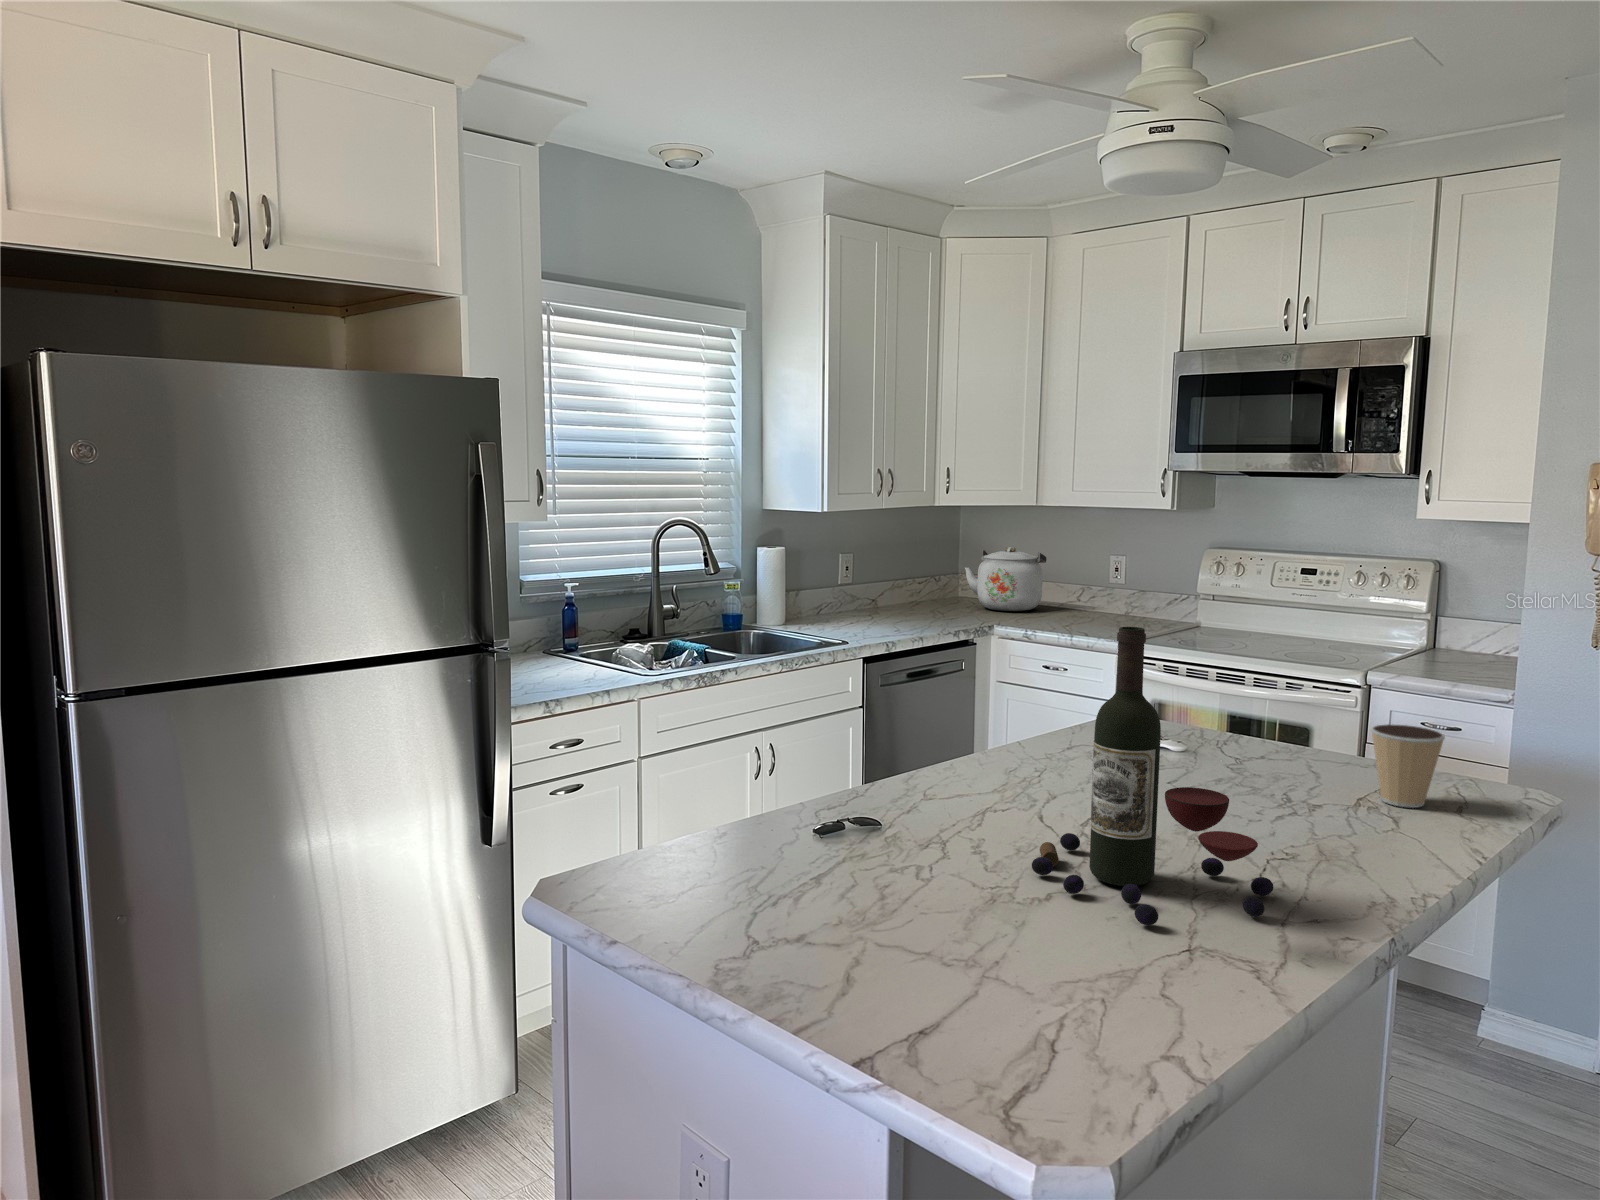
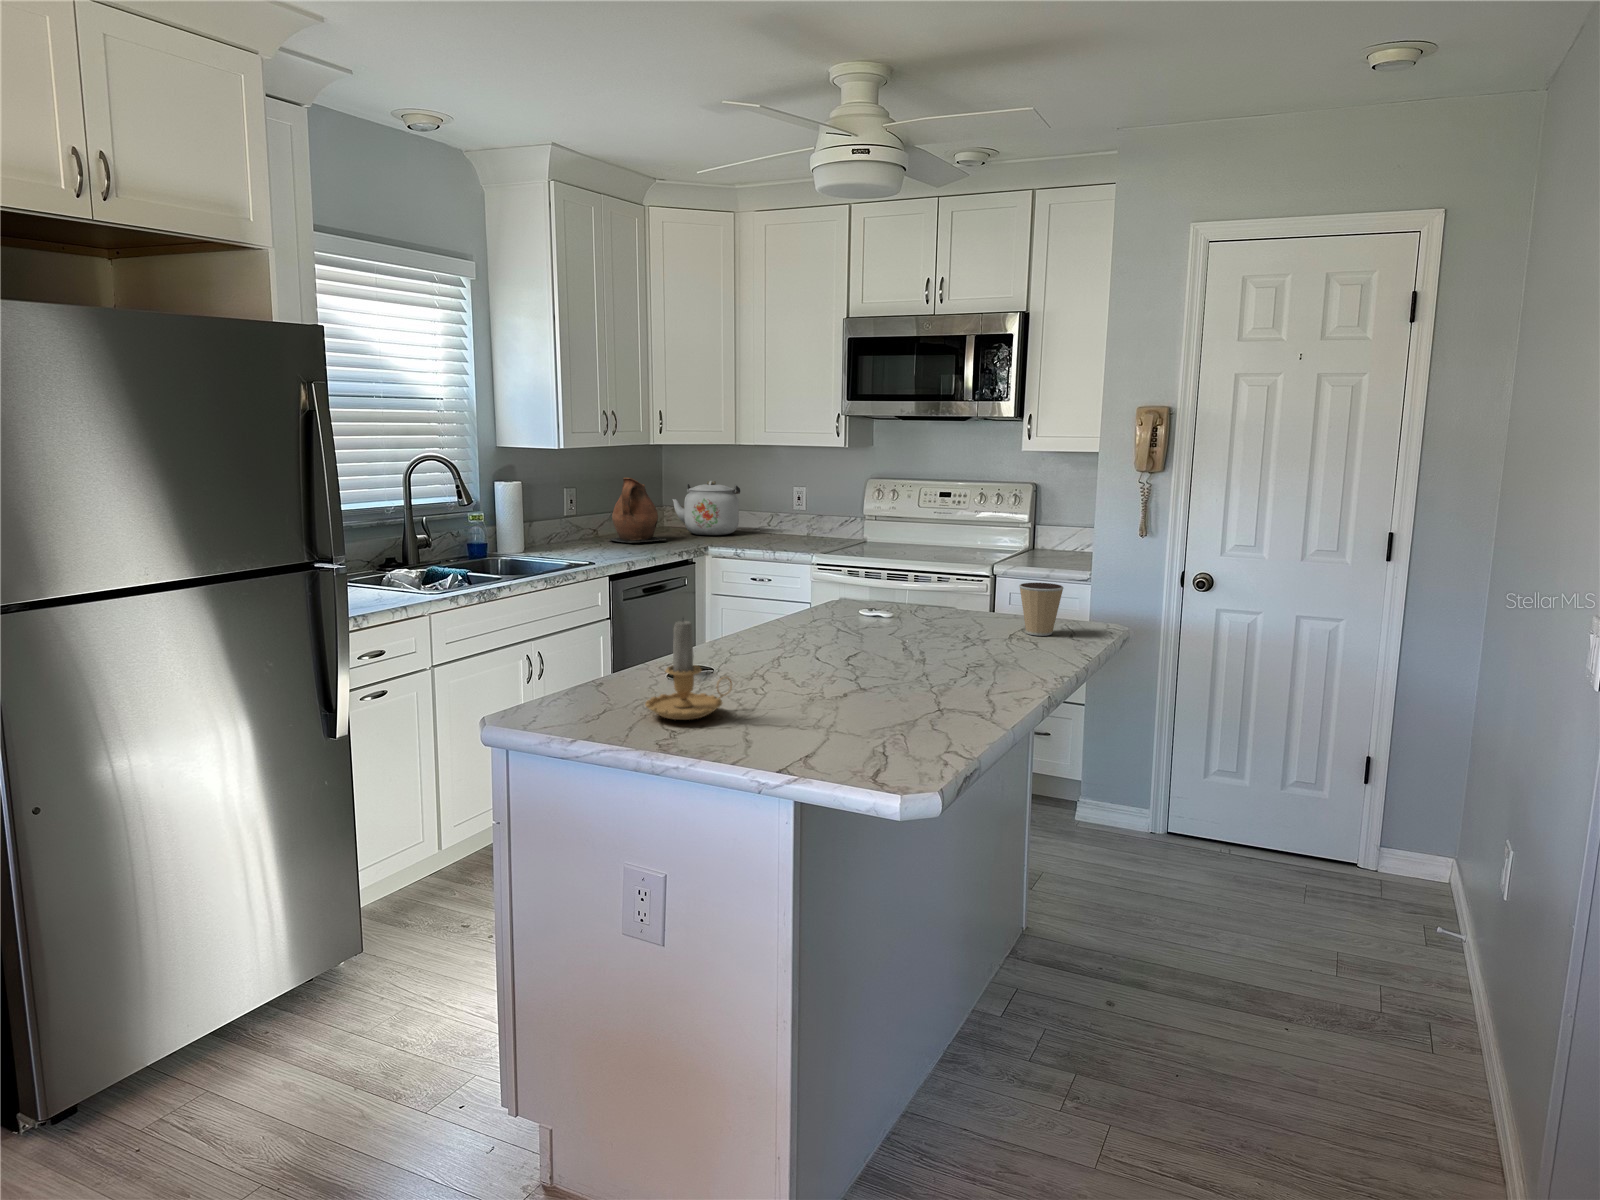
ceramic pitcher: none [882,543,951,618] -> present [610,478,666,543]
wine bottle: present [1032,627,1273,925] -> none [828,512,982,707]
candle: none [741,771,873,922] -> present [645,621,732,720]

